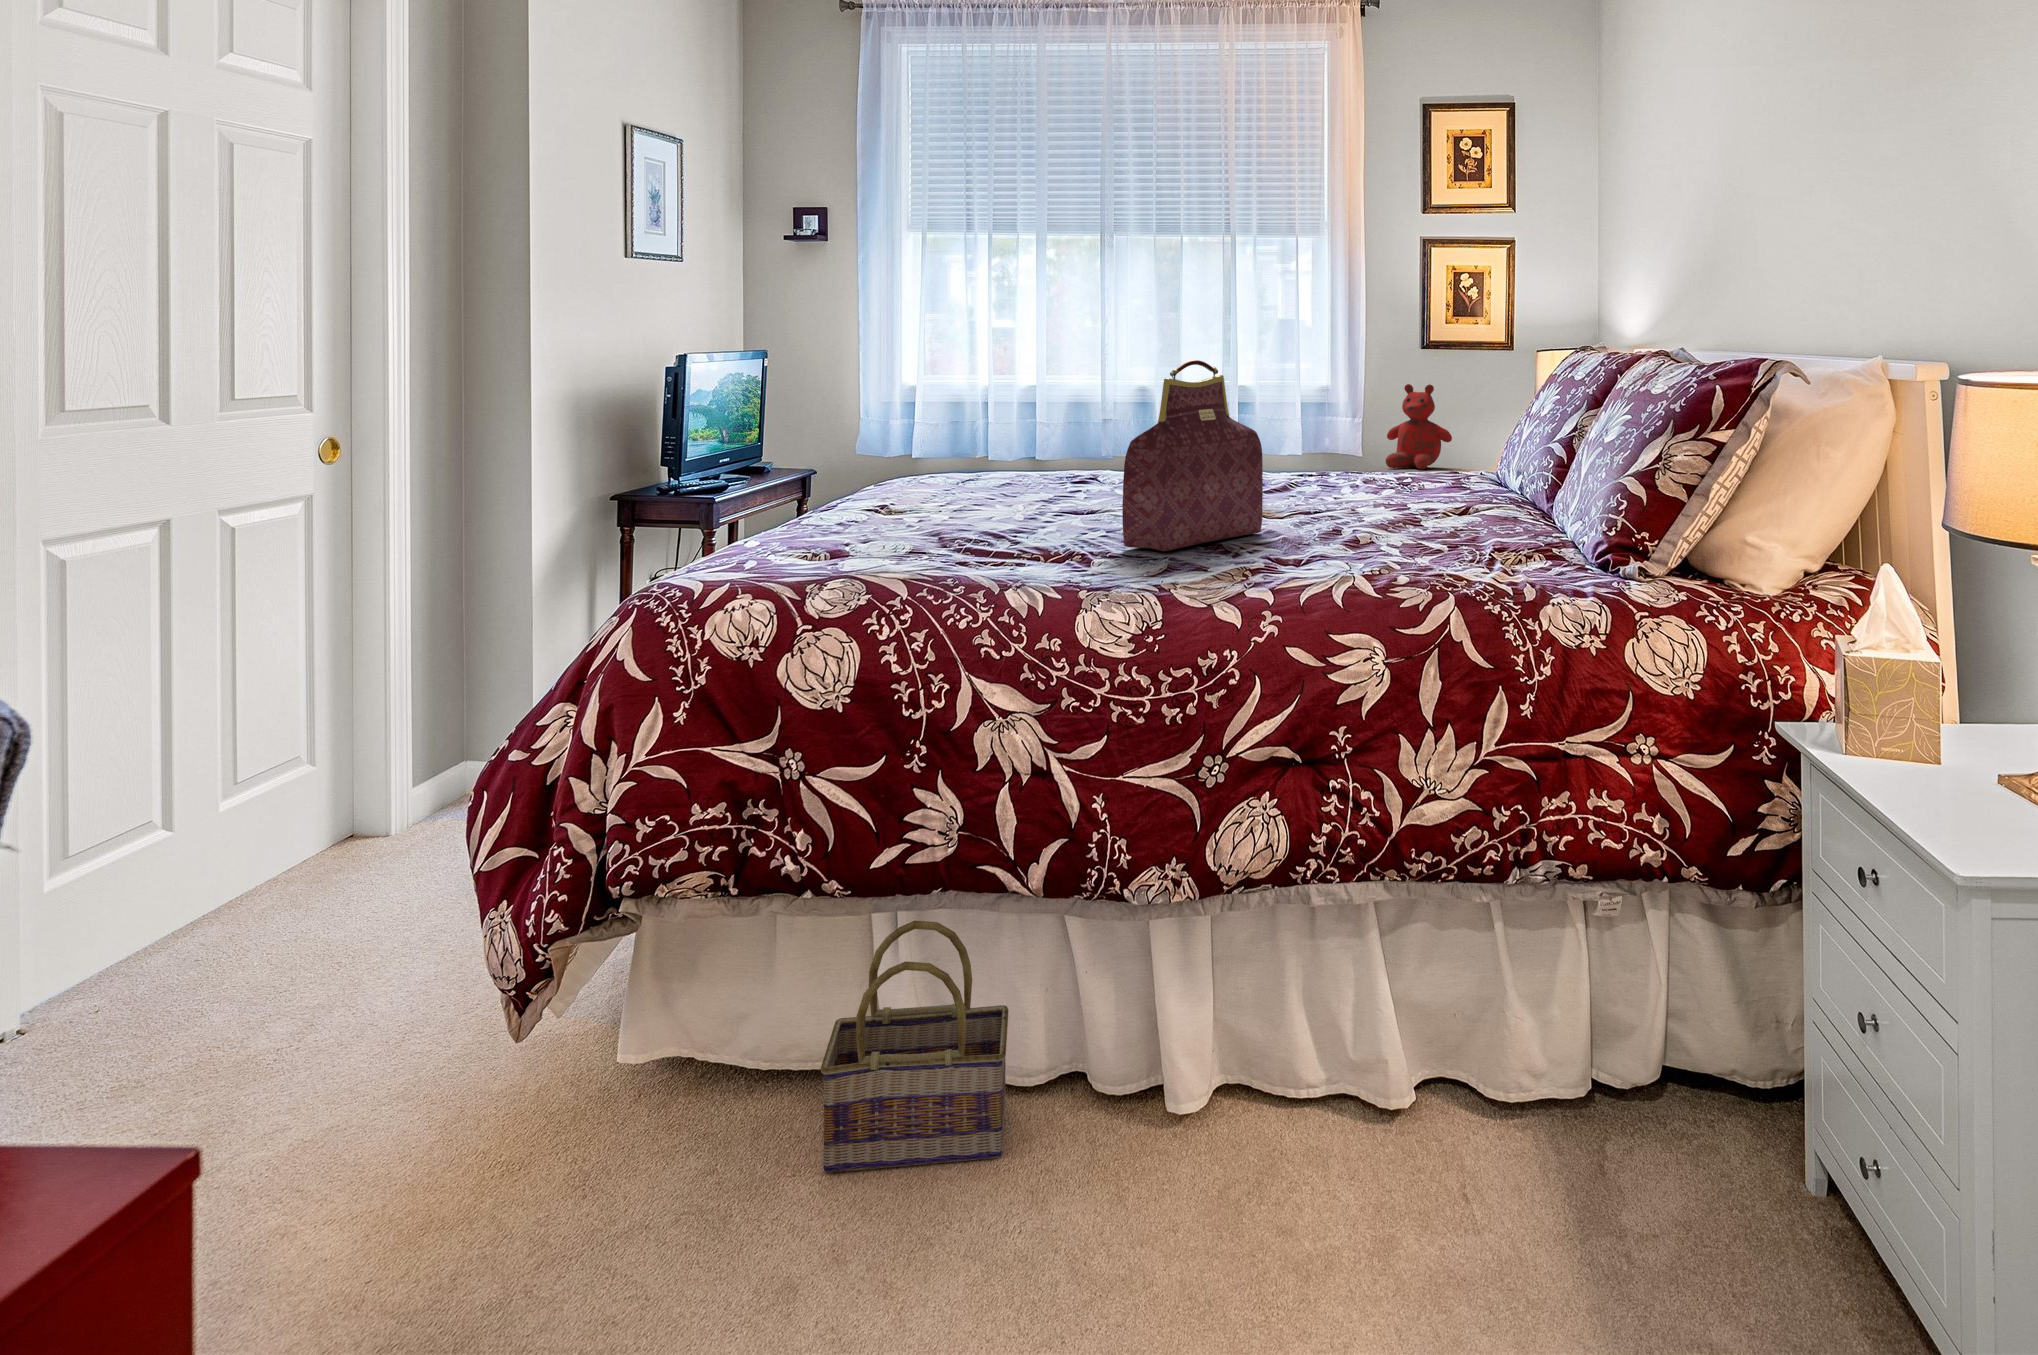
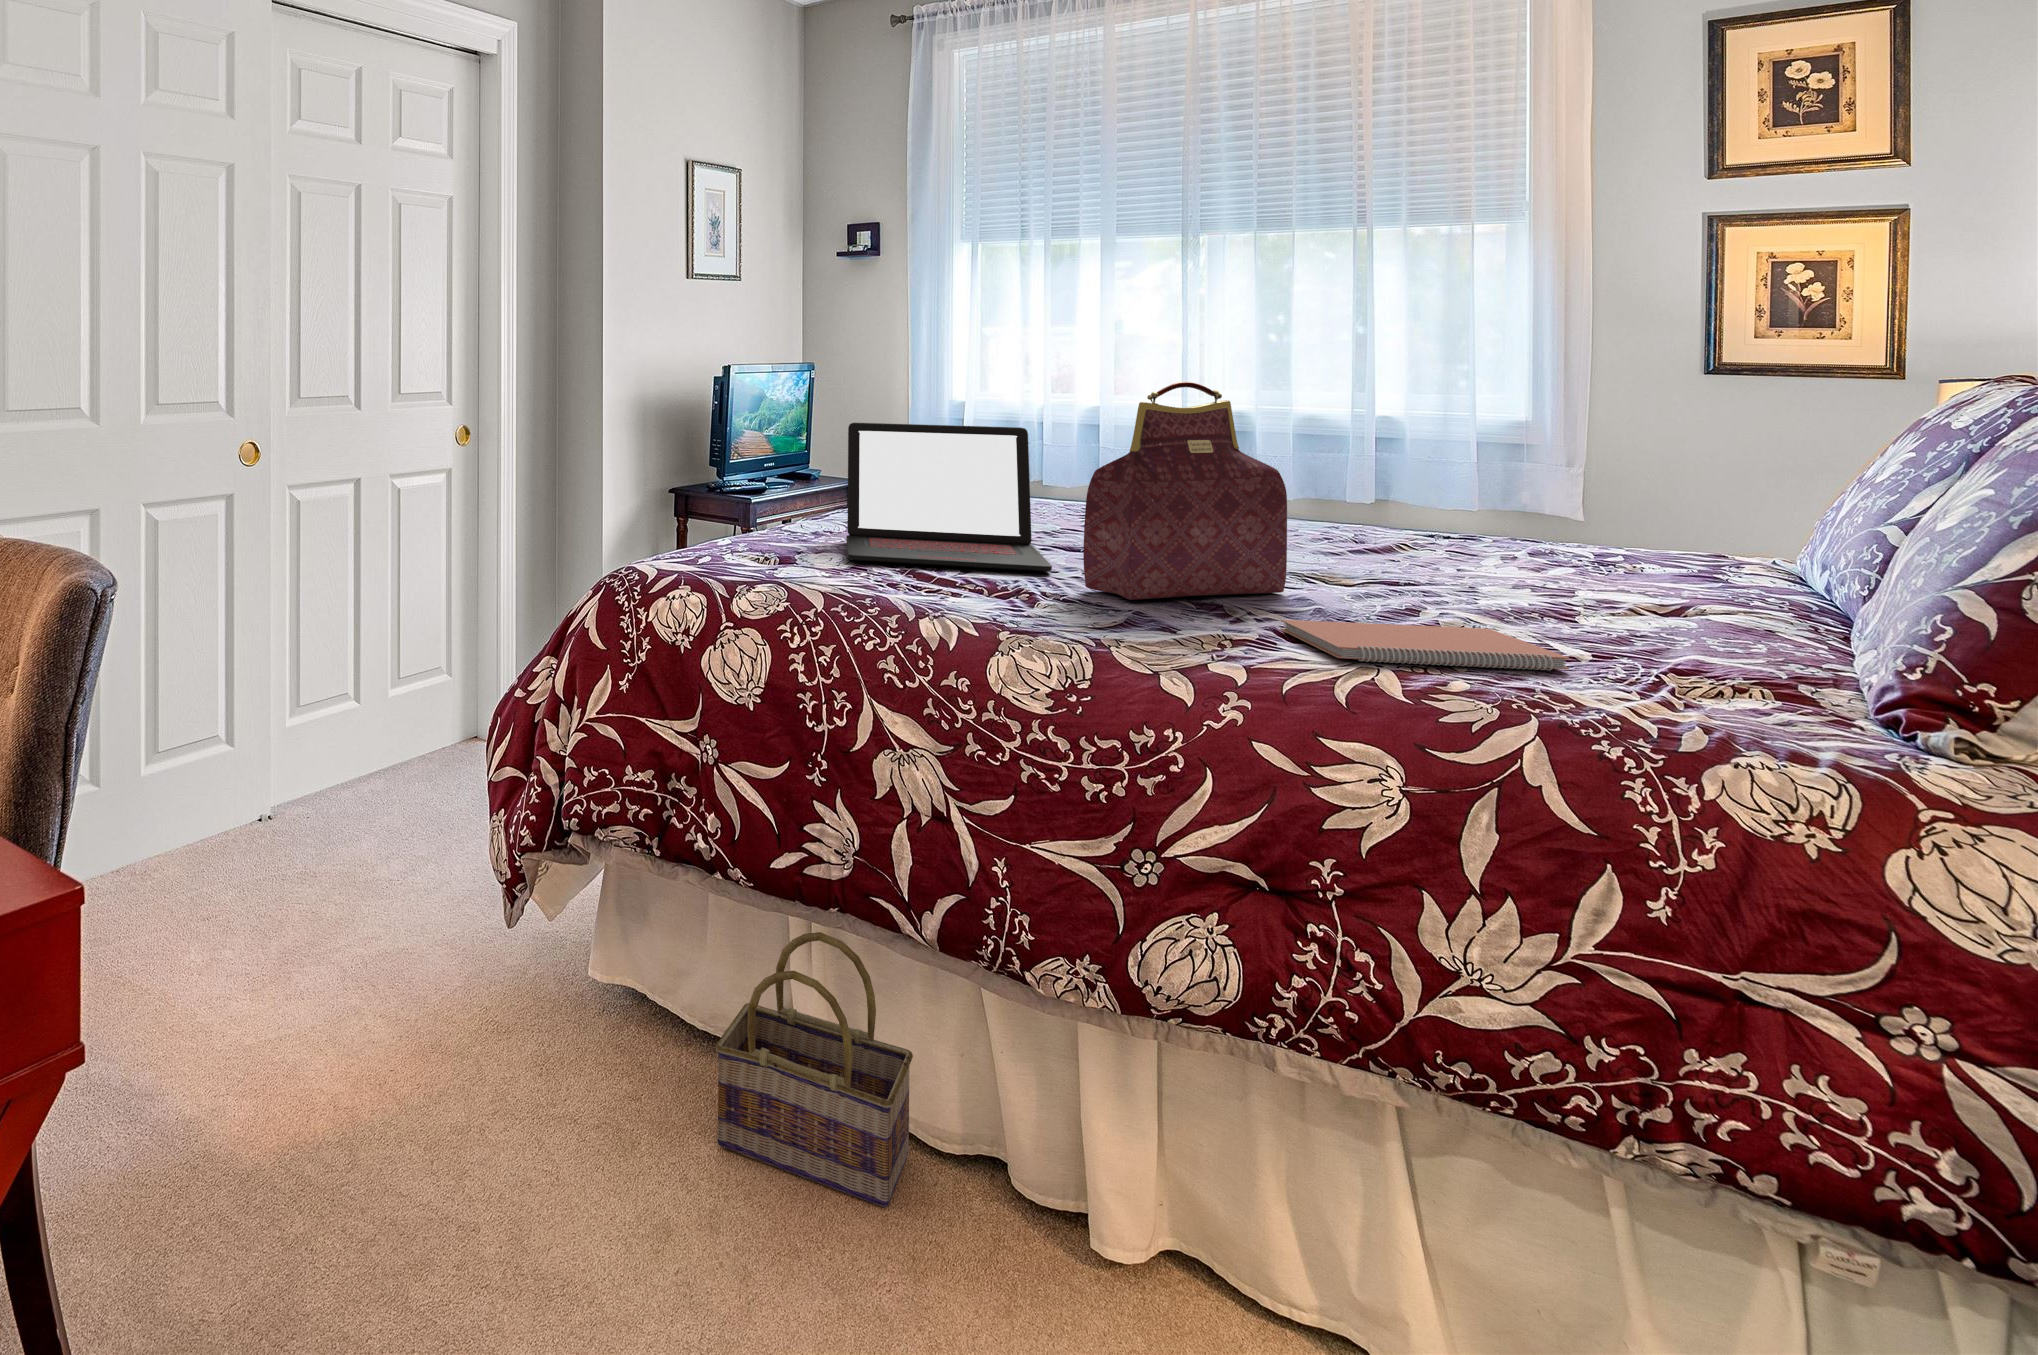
teddy bear: present [1386,384,1452,470] -> none [1577,418,1700,534]
laptop: none [883,409,1088,549] -> present [846,423,1052,572]
notebook: none [1280,539,1456,573] -> present [1281,620,1569,670]

